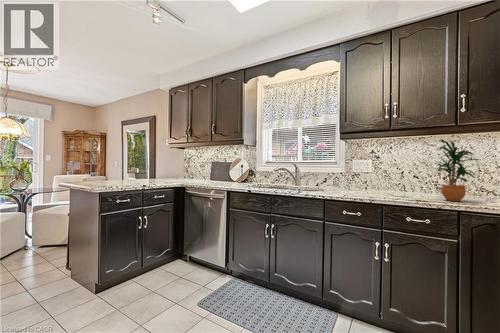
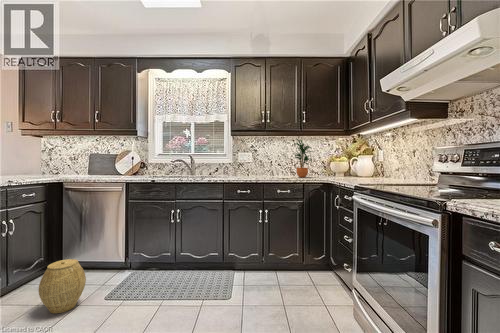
woven basket: none [146,261,183,311] -> present [39,259,86,314]

